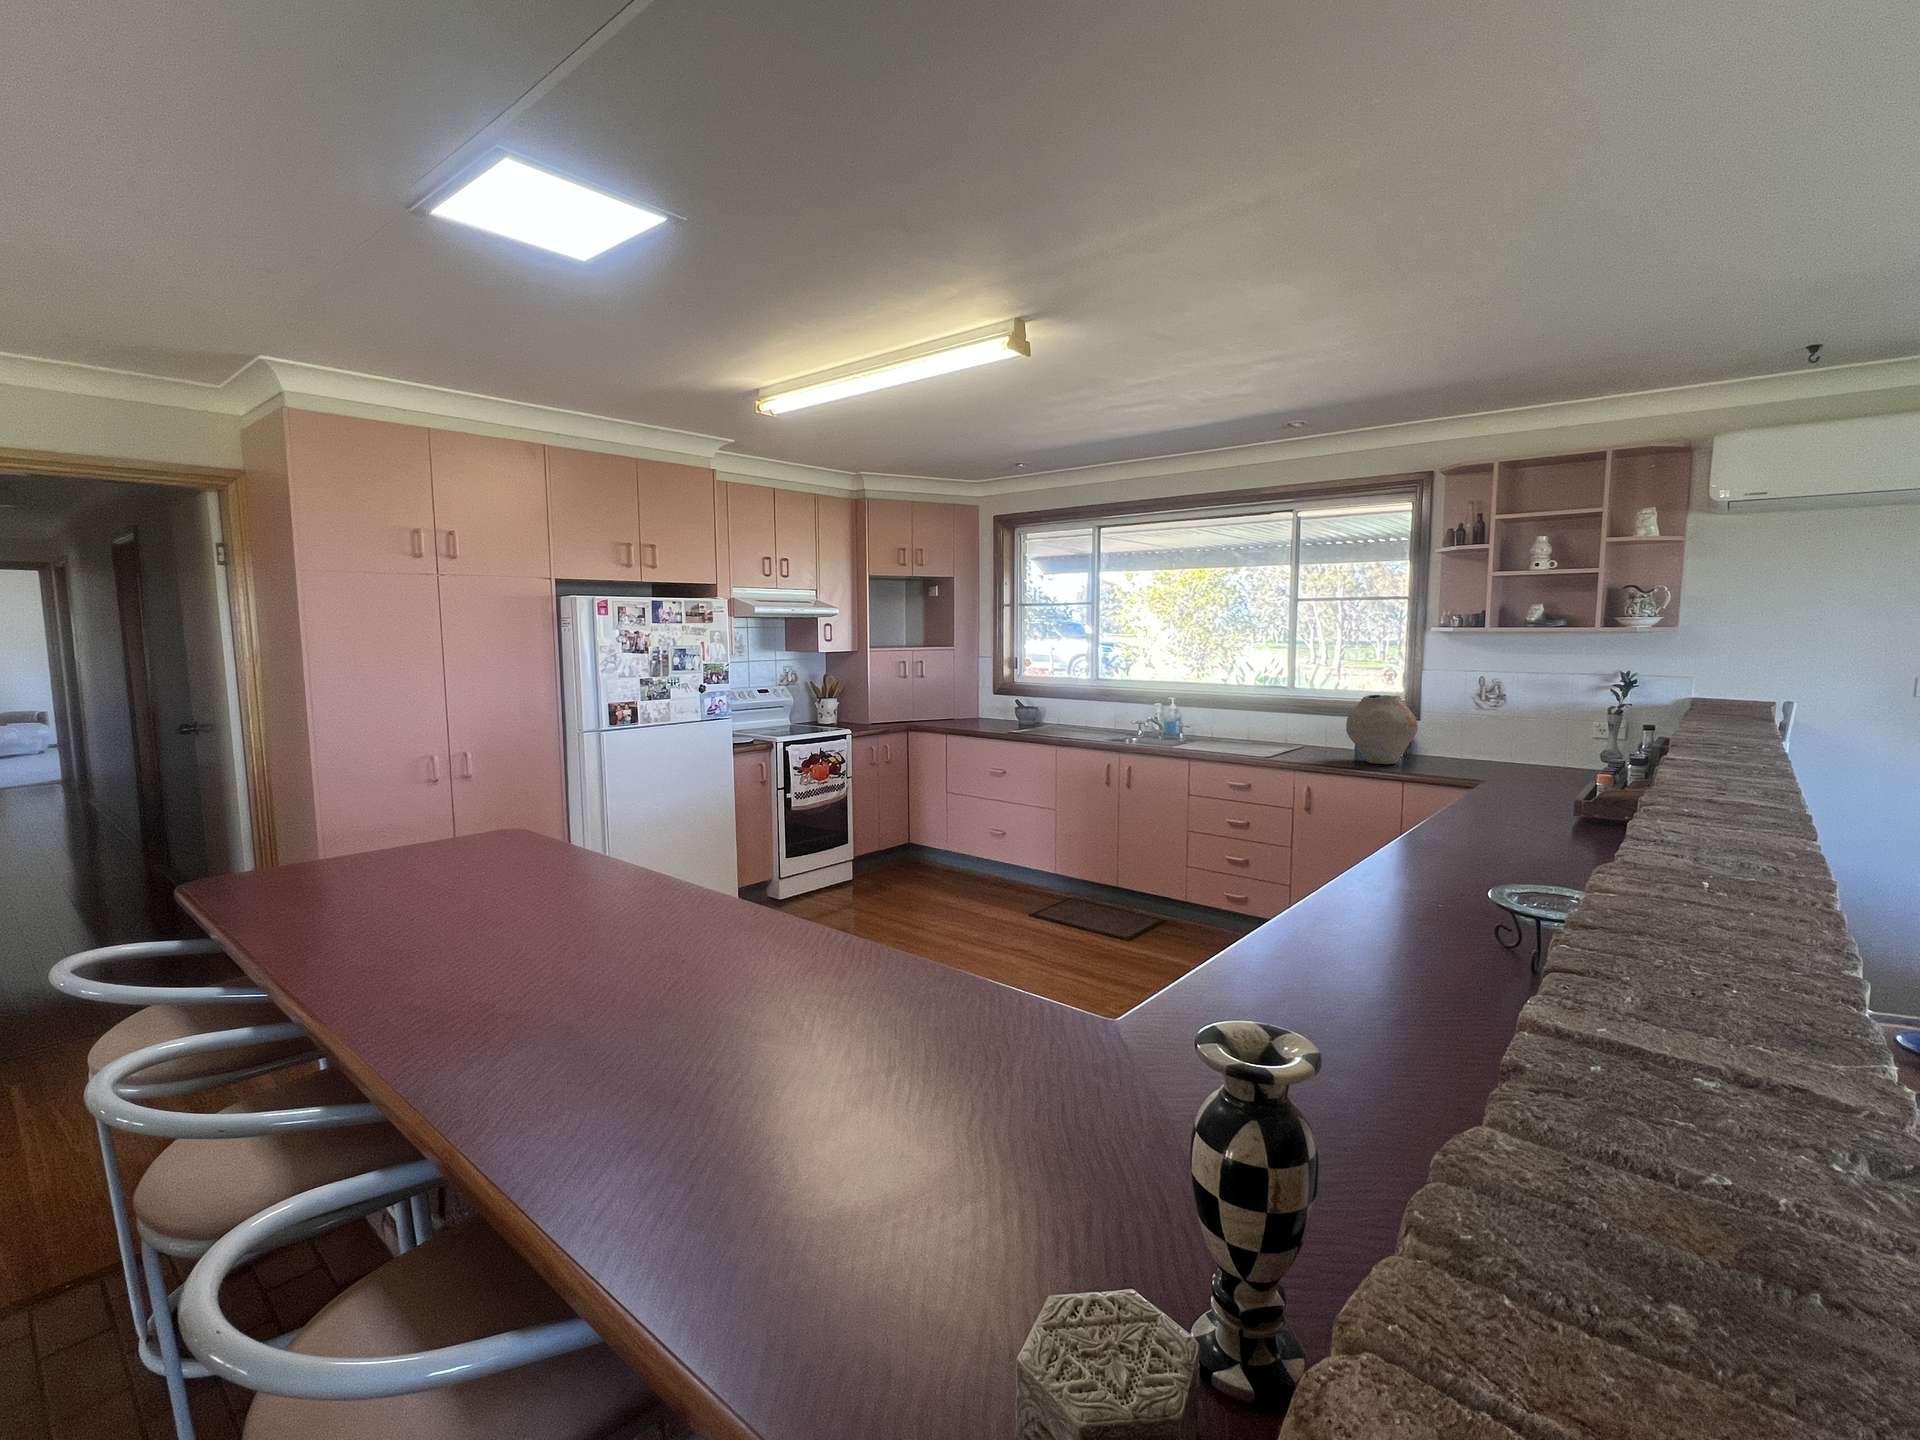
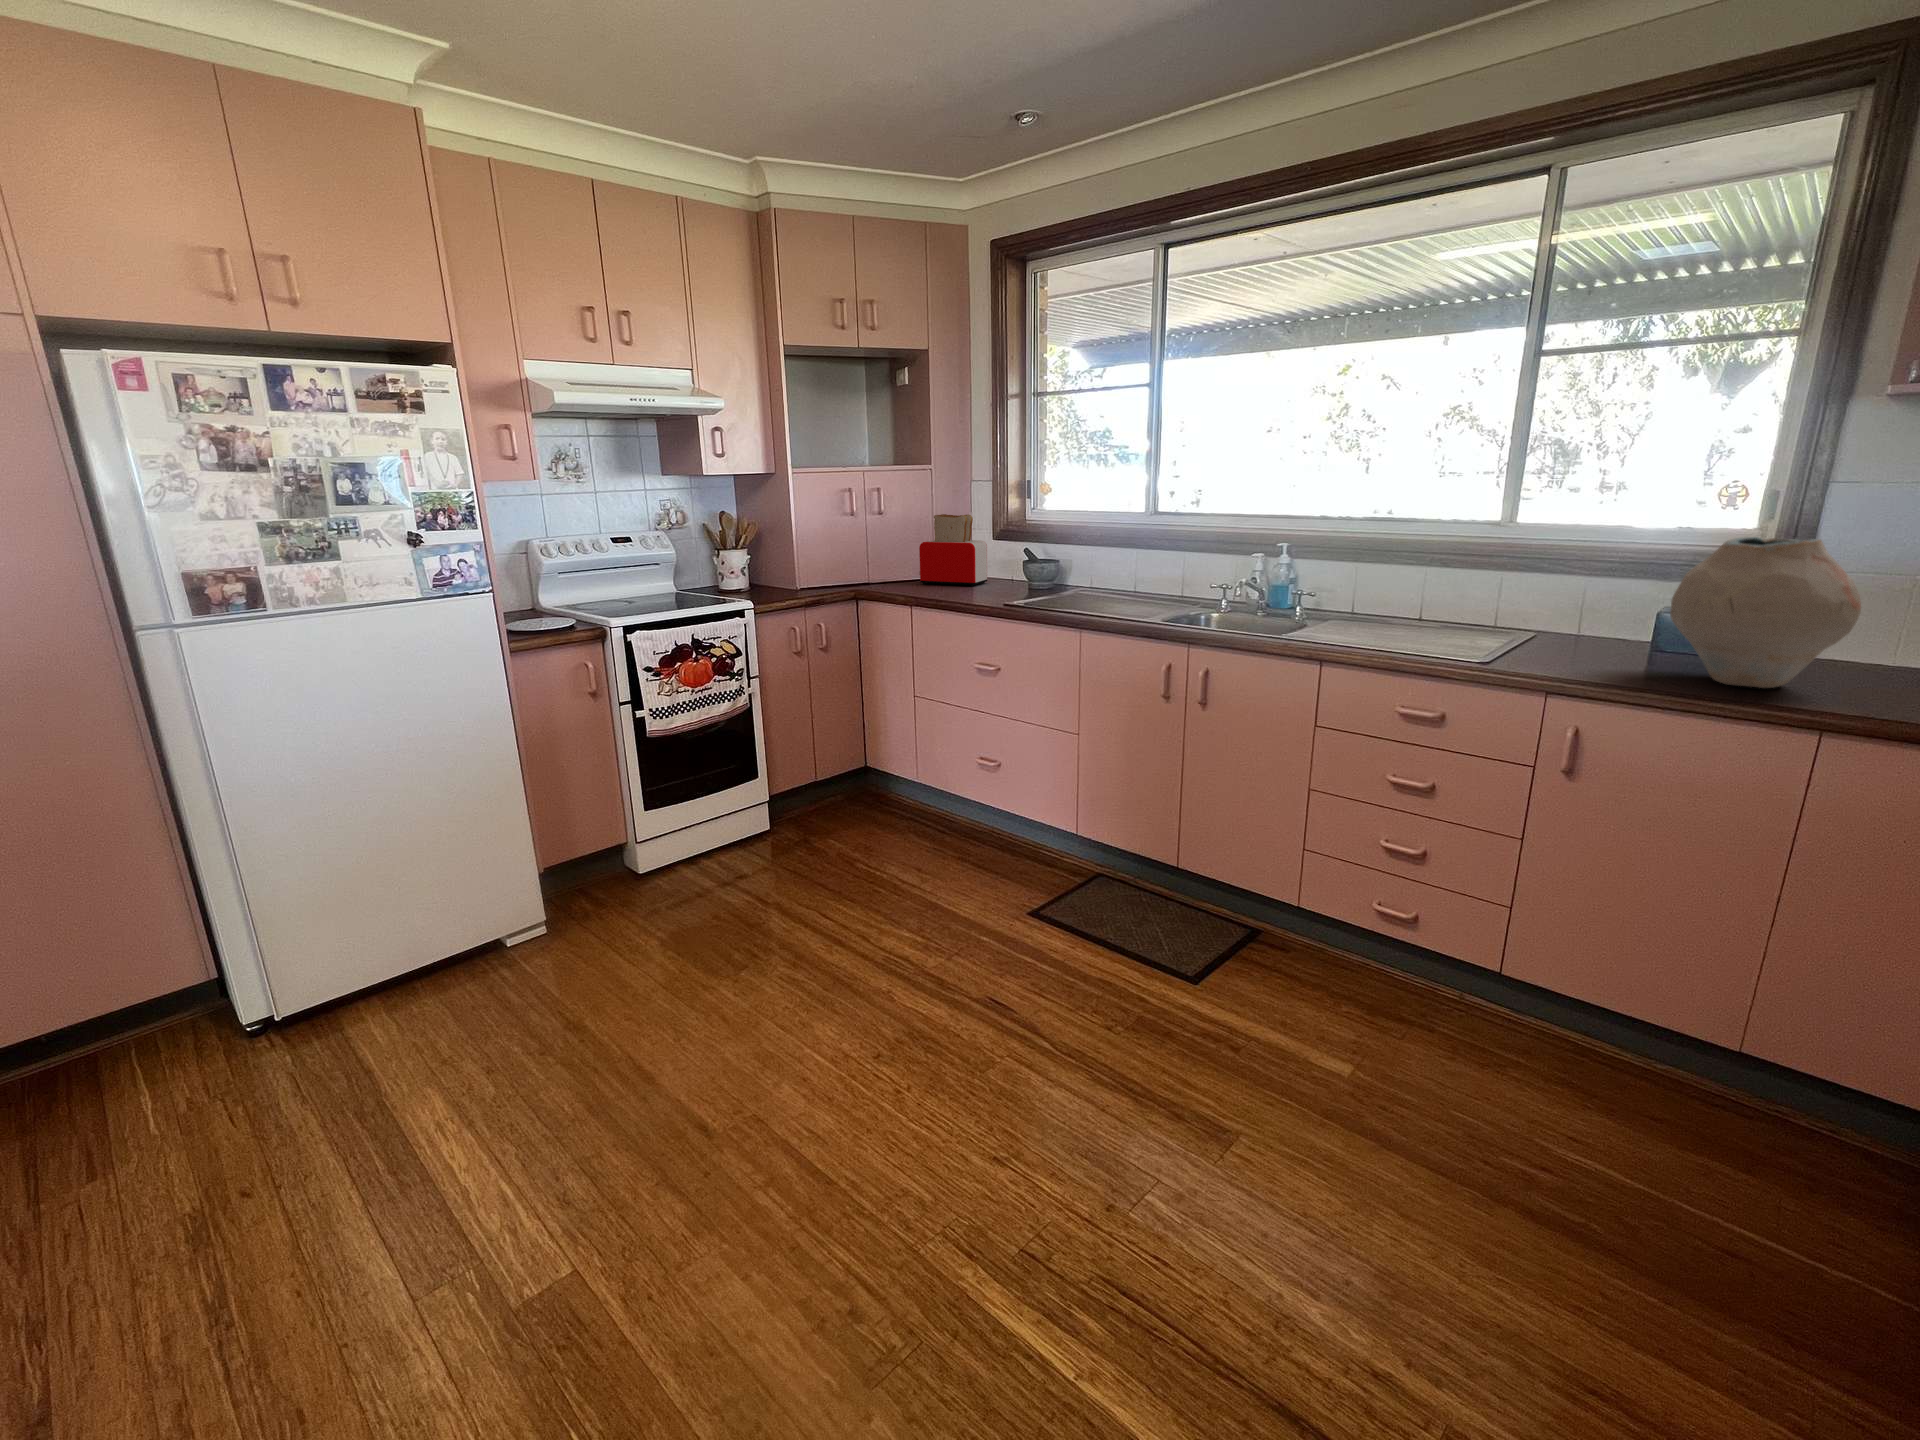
toaster: none [945,677,990,723] -> present [919,514,987,586]

